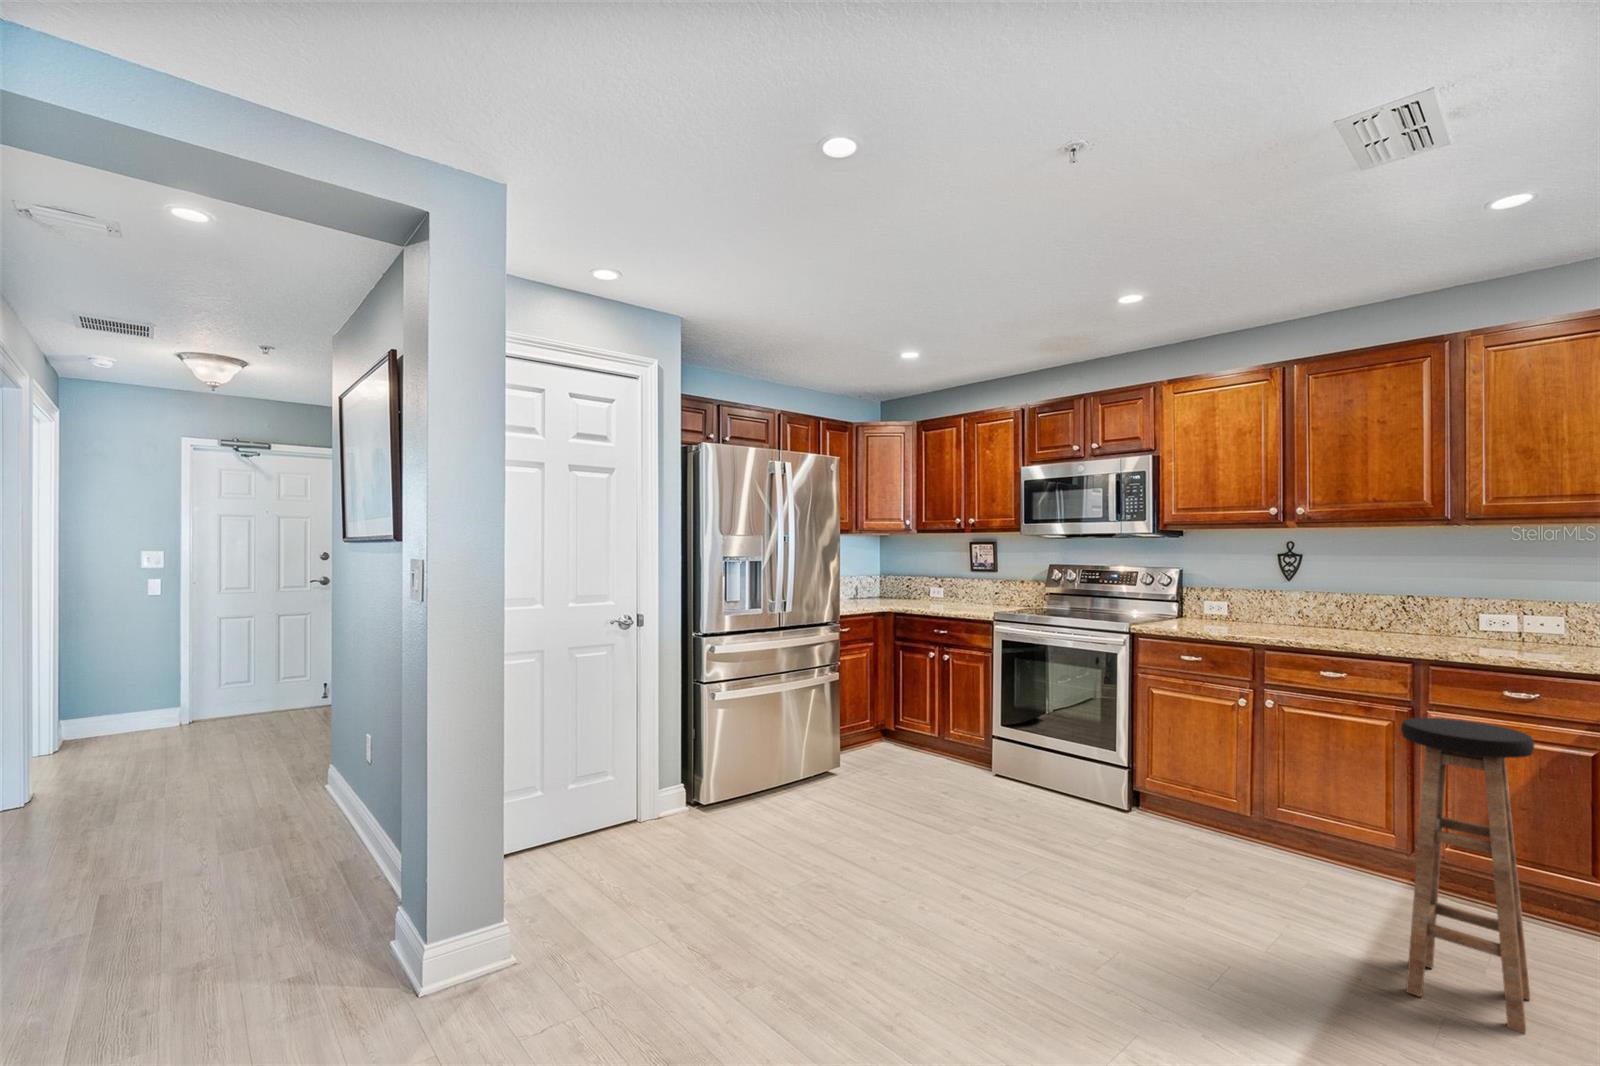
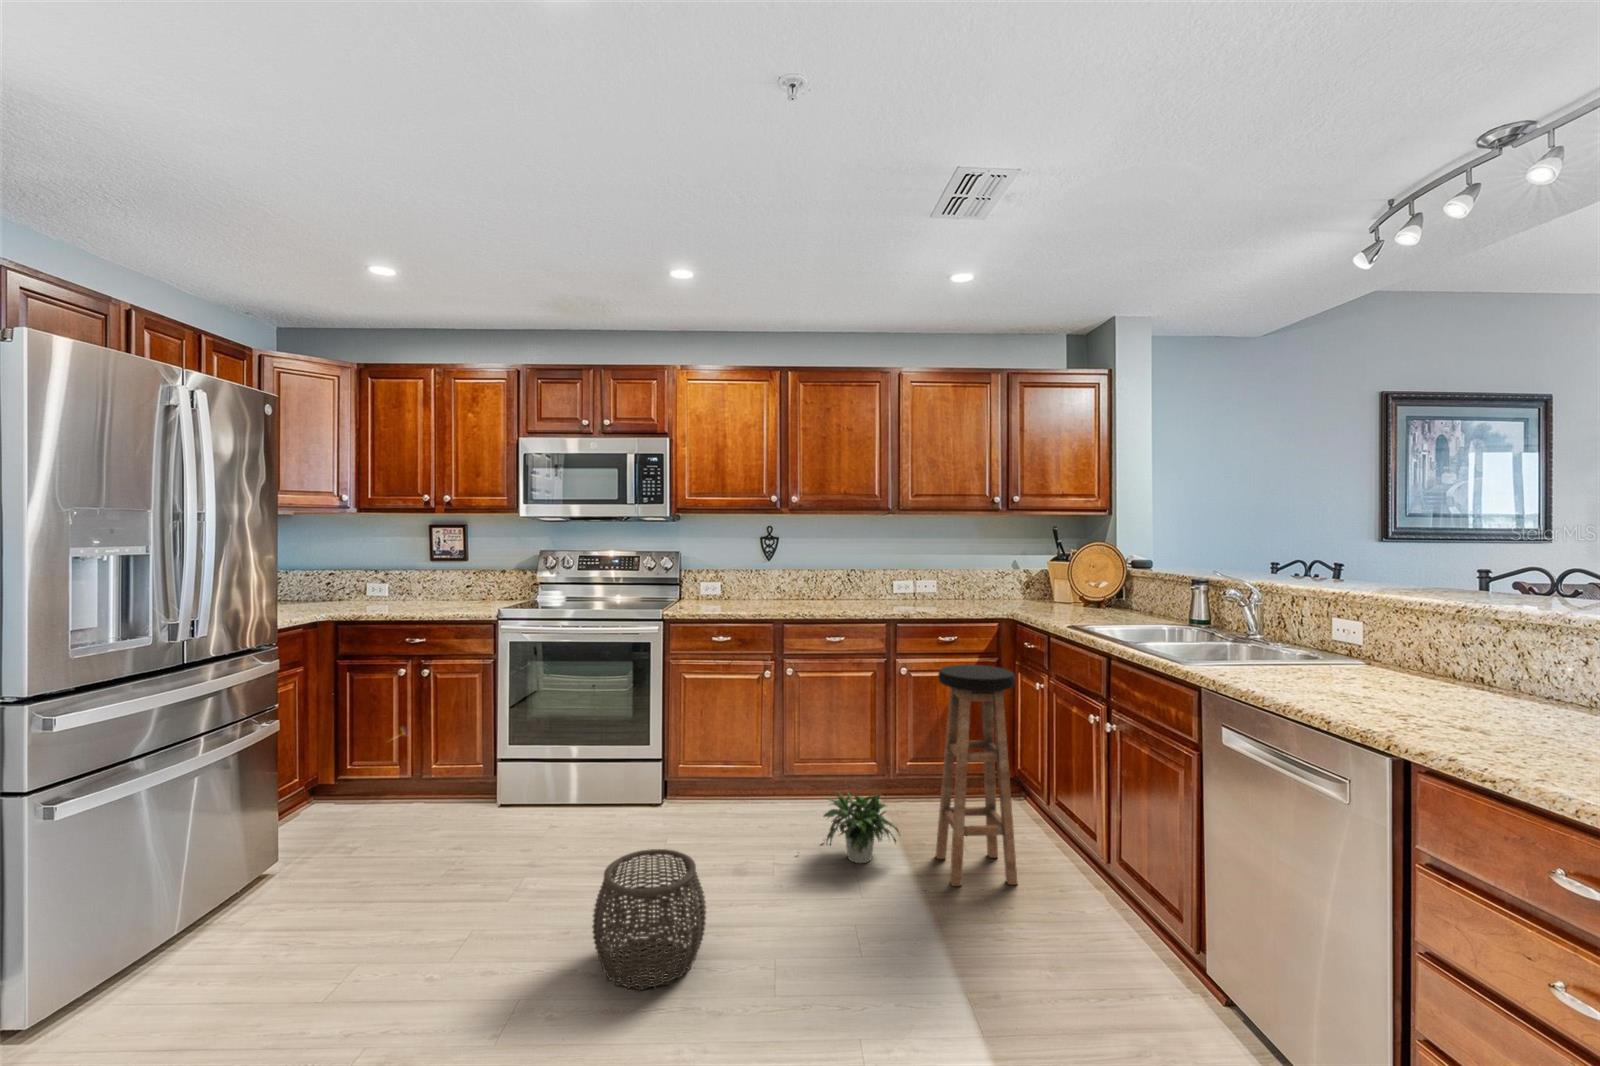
woven basket: none [965,813,1063,925] -> present [592,849,706,990]
potted plant: none [1227,834,1359,930] -> present [824,792,899,863]

